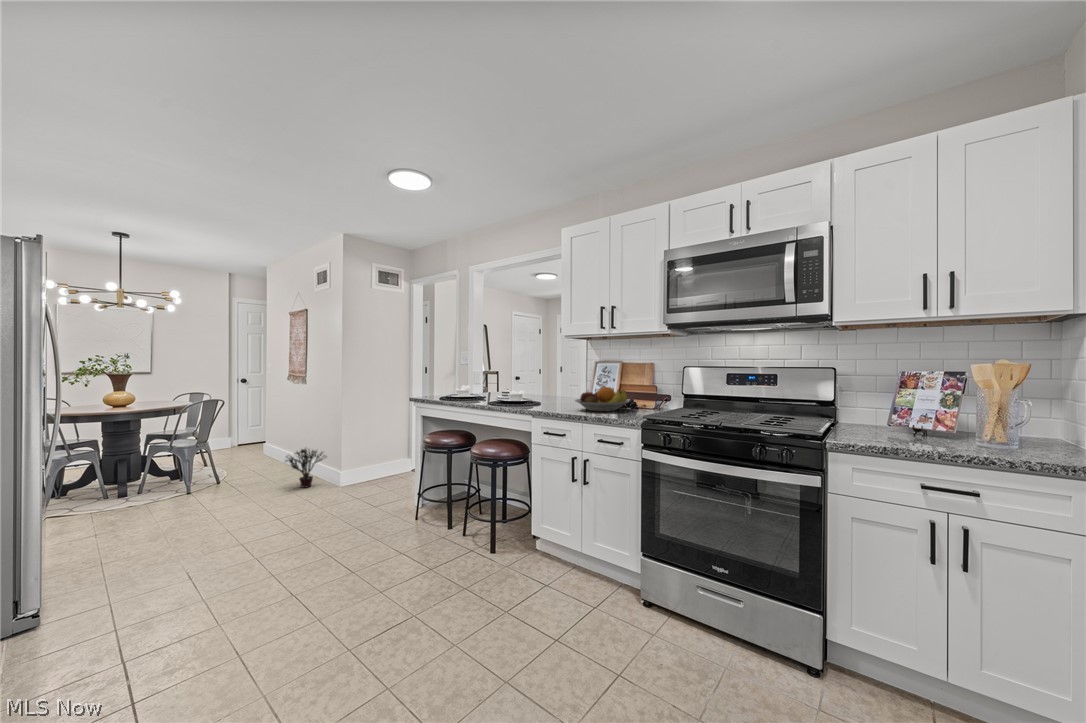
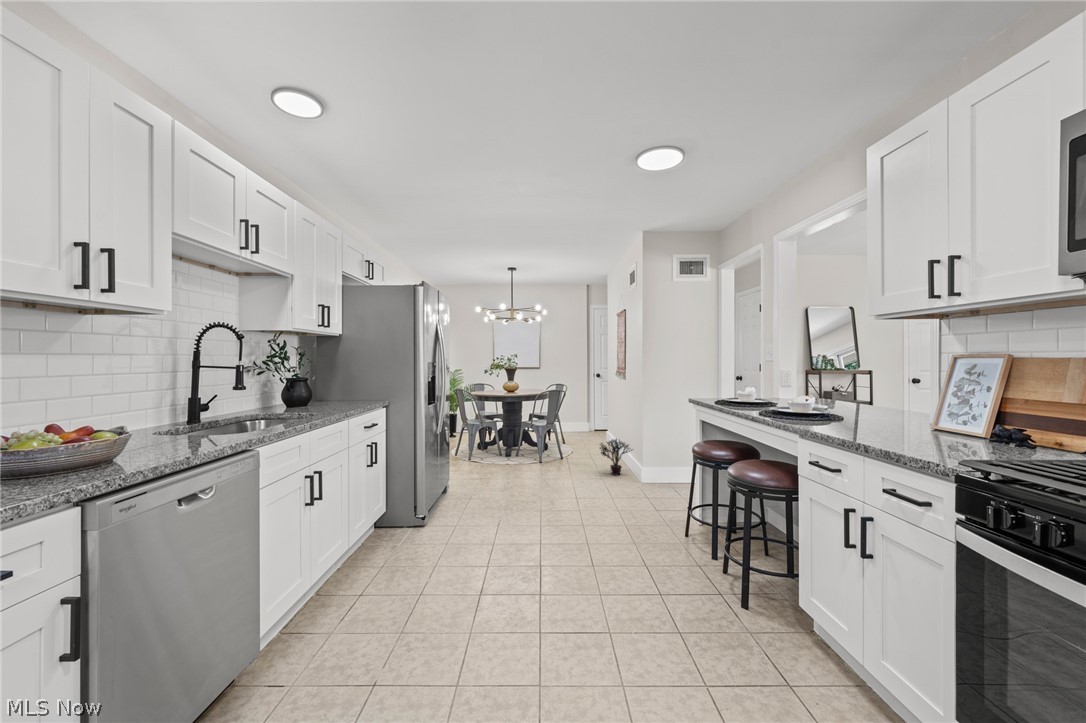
fruit bowl: present [575,387,629,411] -> none [865,401,996,446]

